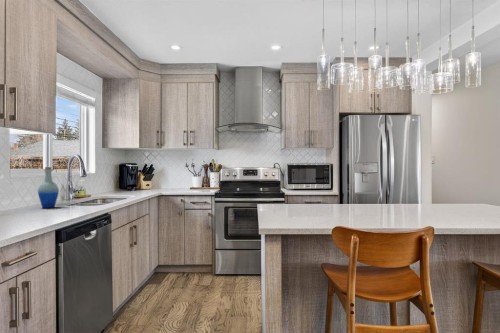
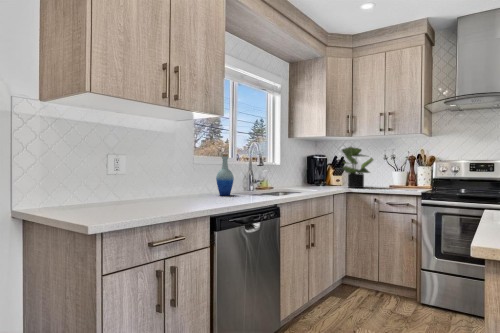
potted plant: none [151,157,179,192] -> present [342,147,373,188]

